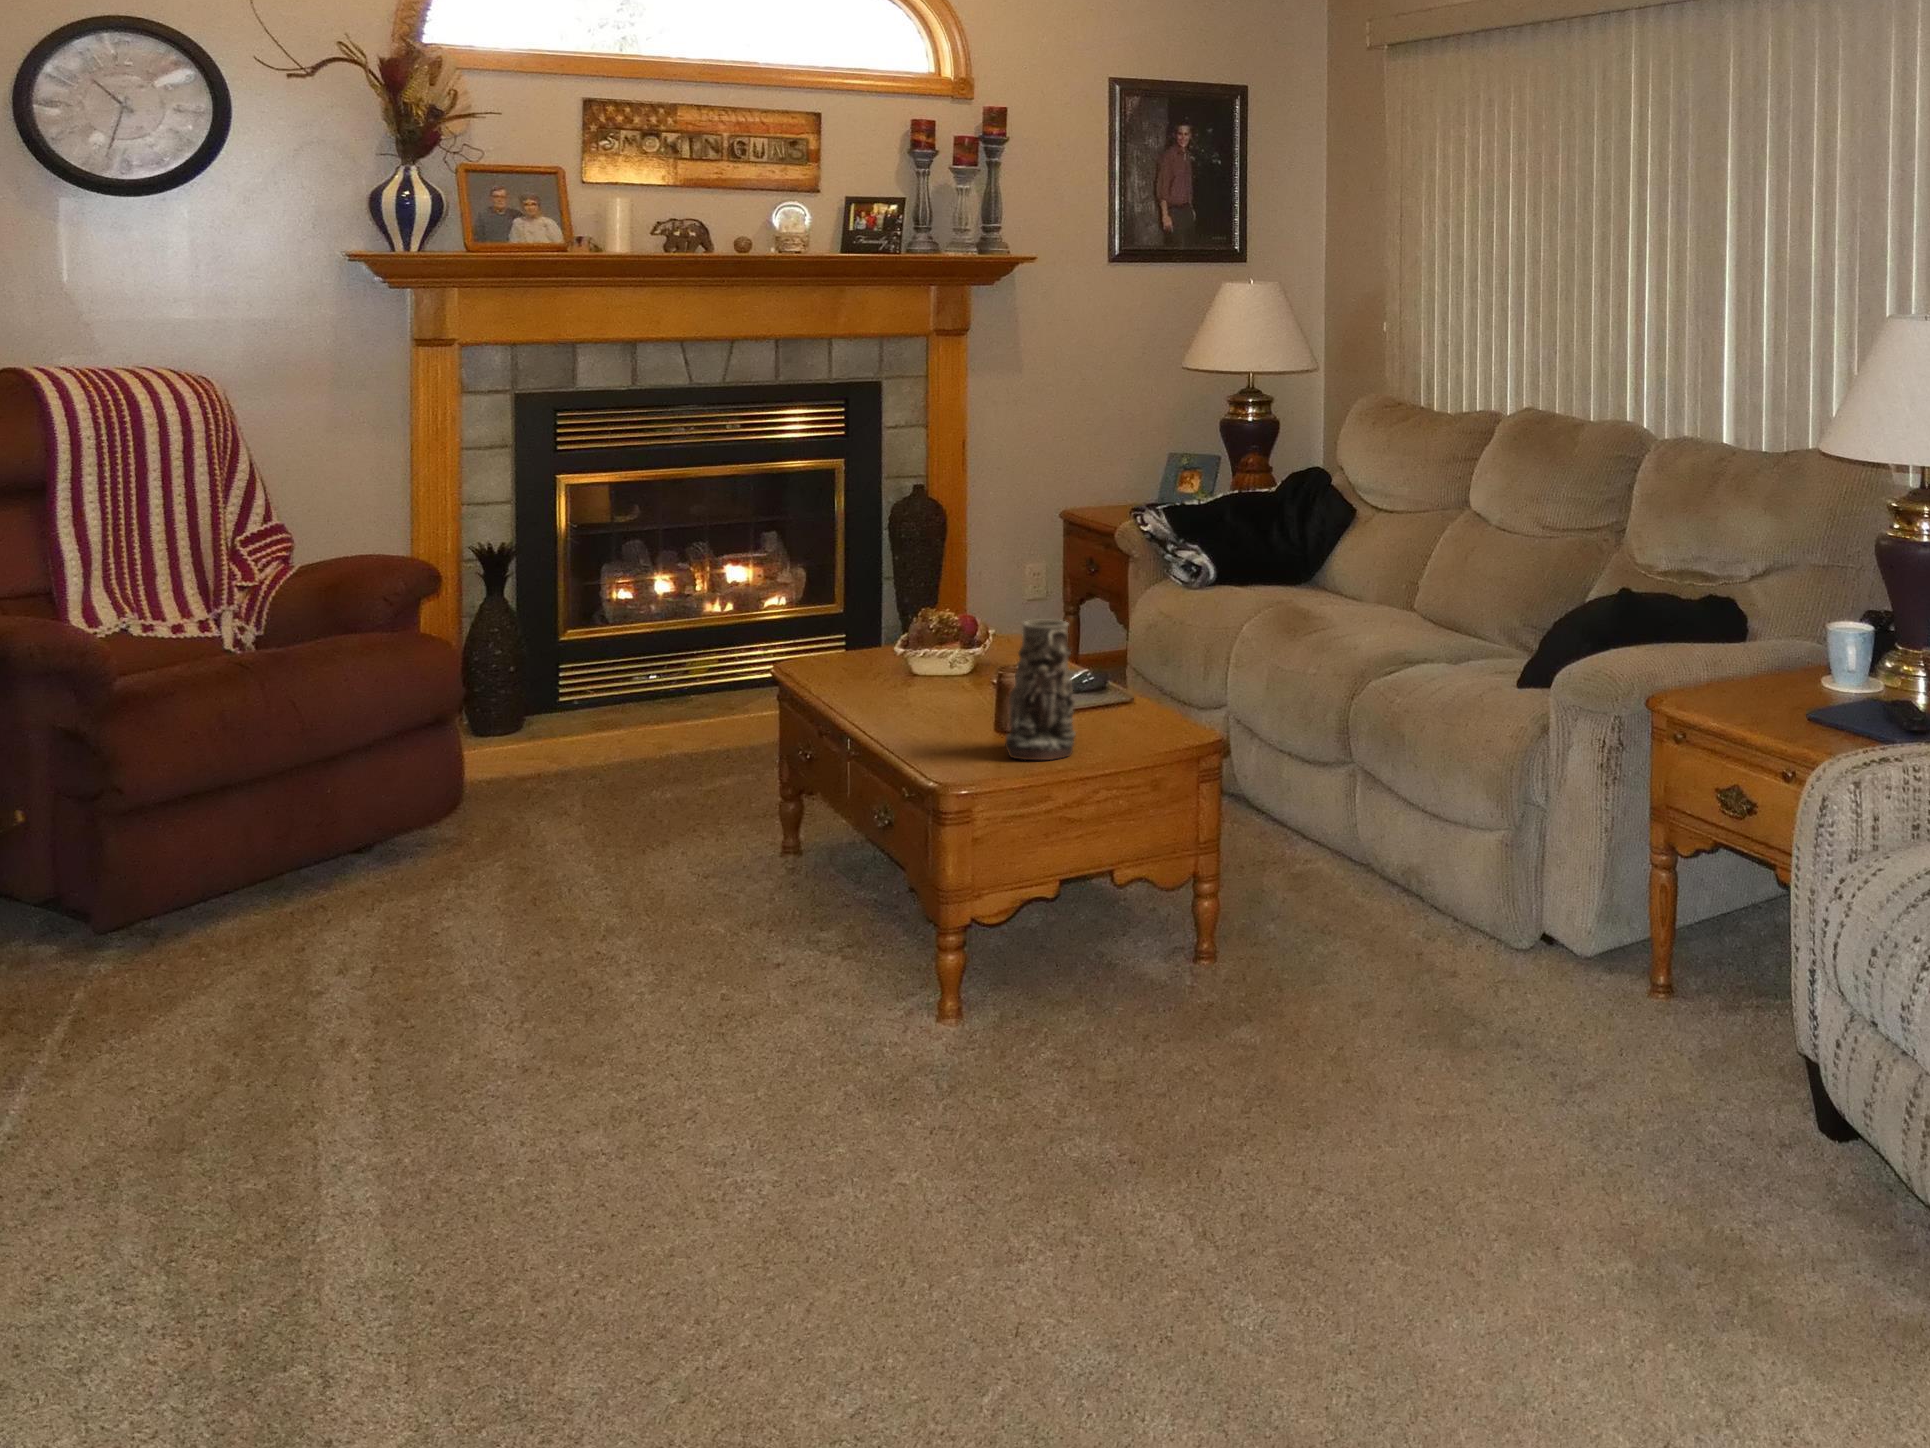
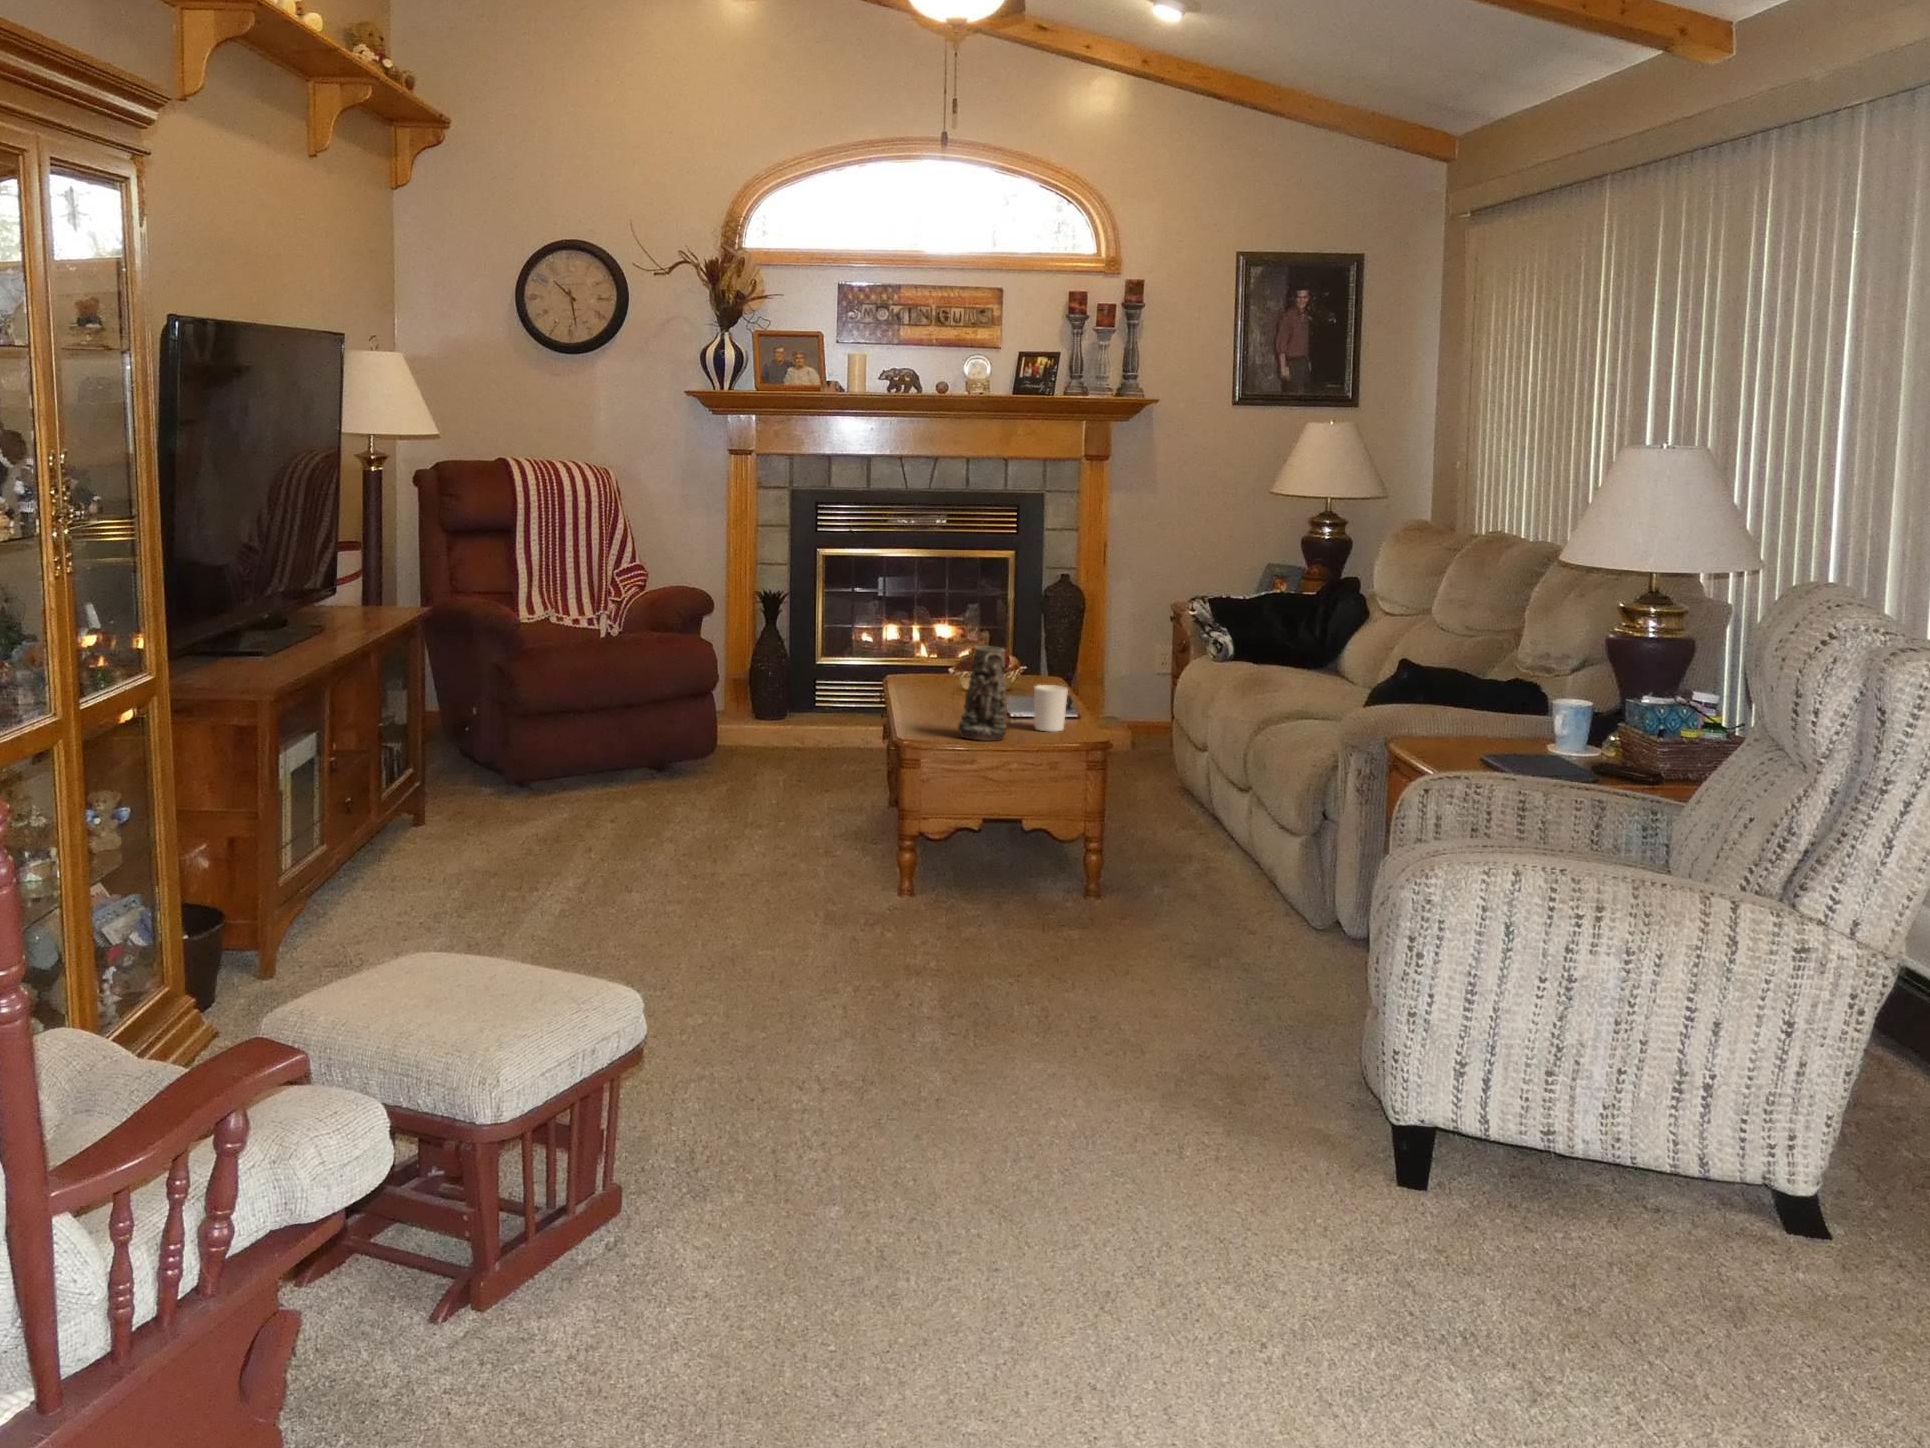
candle holder: none [1088,660,1136,728] -> present [1034,685,1068,732]

